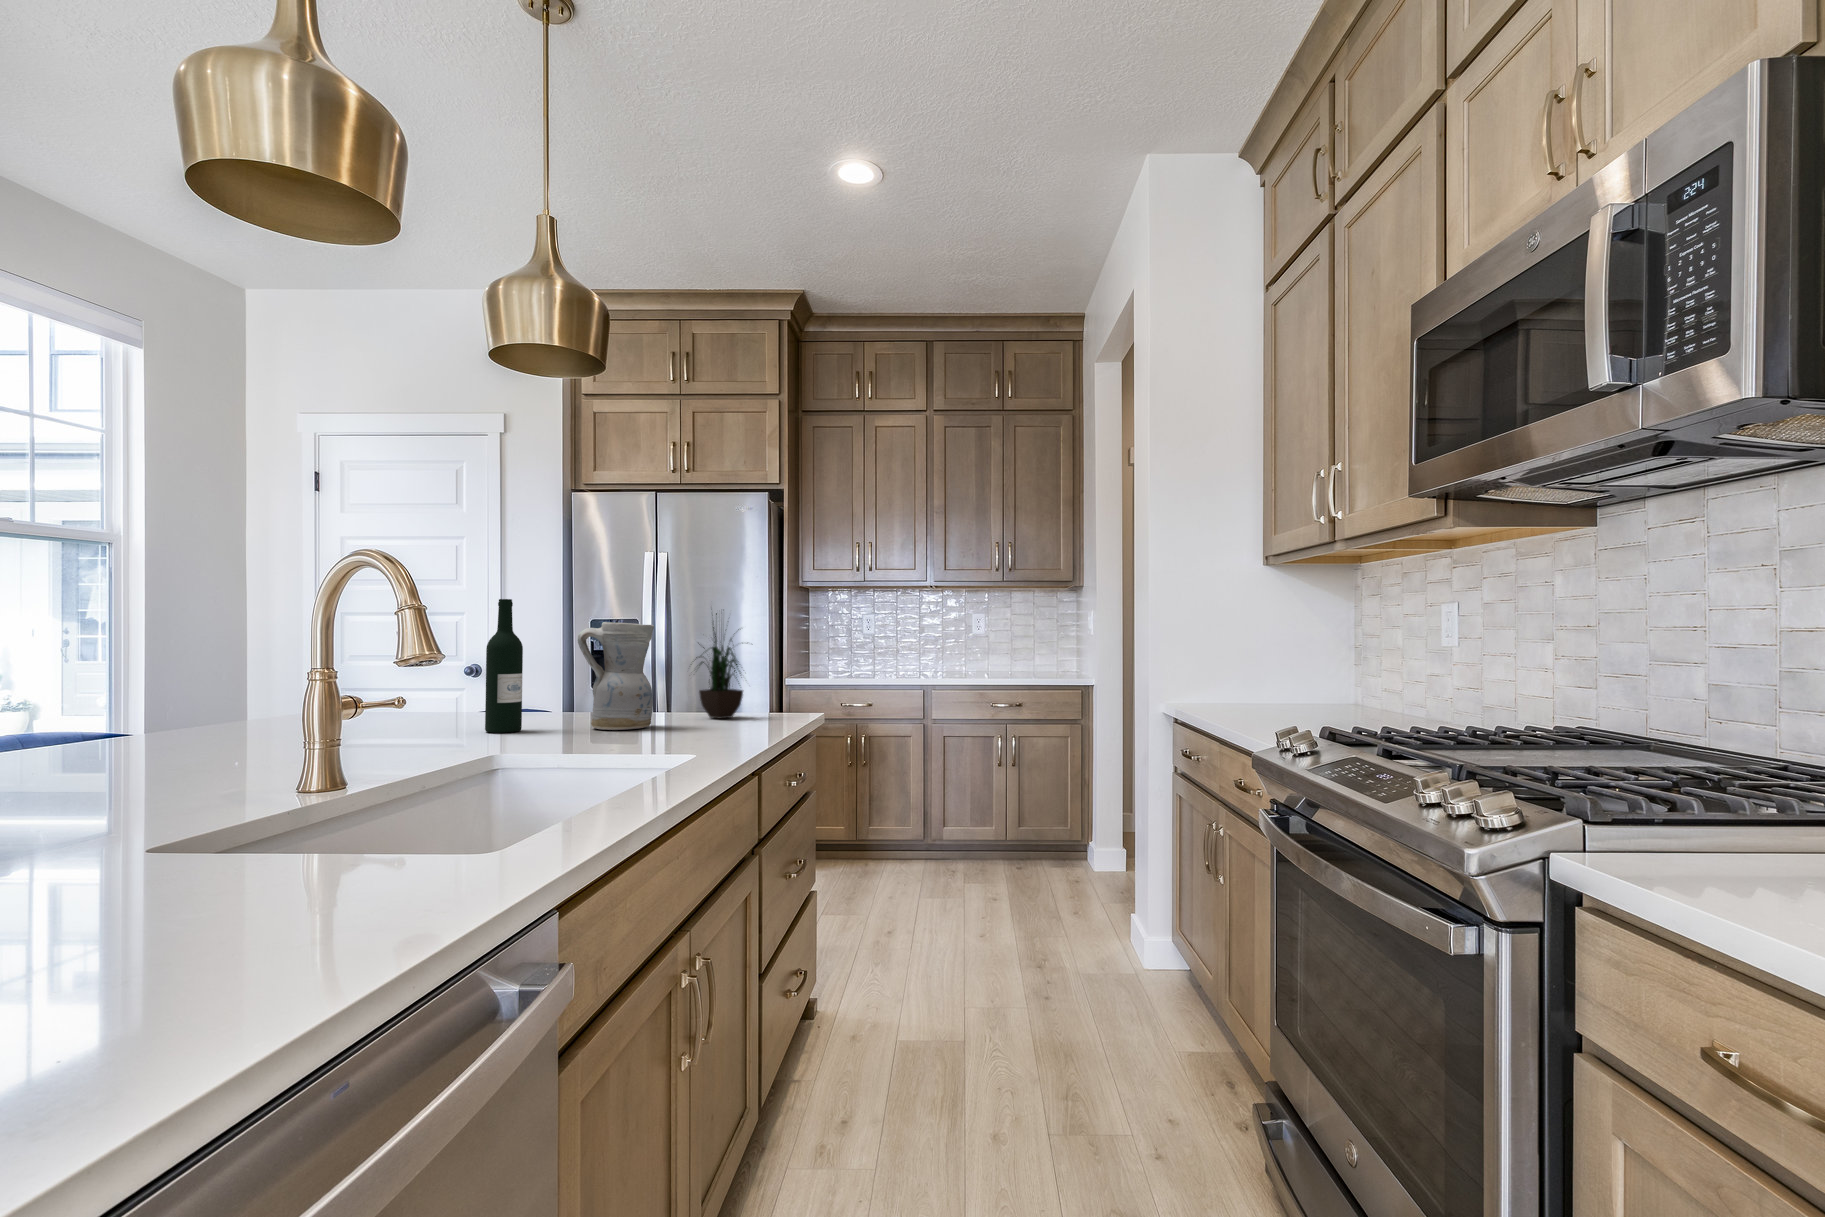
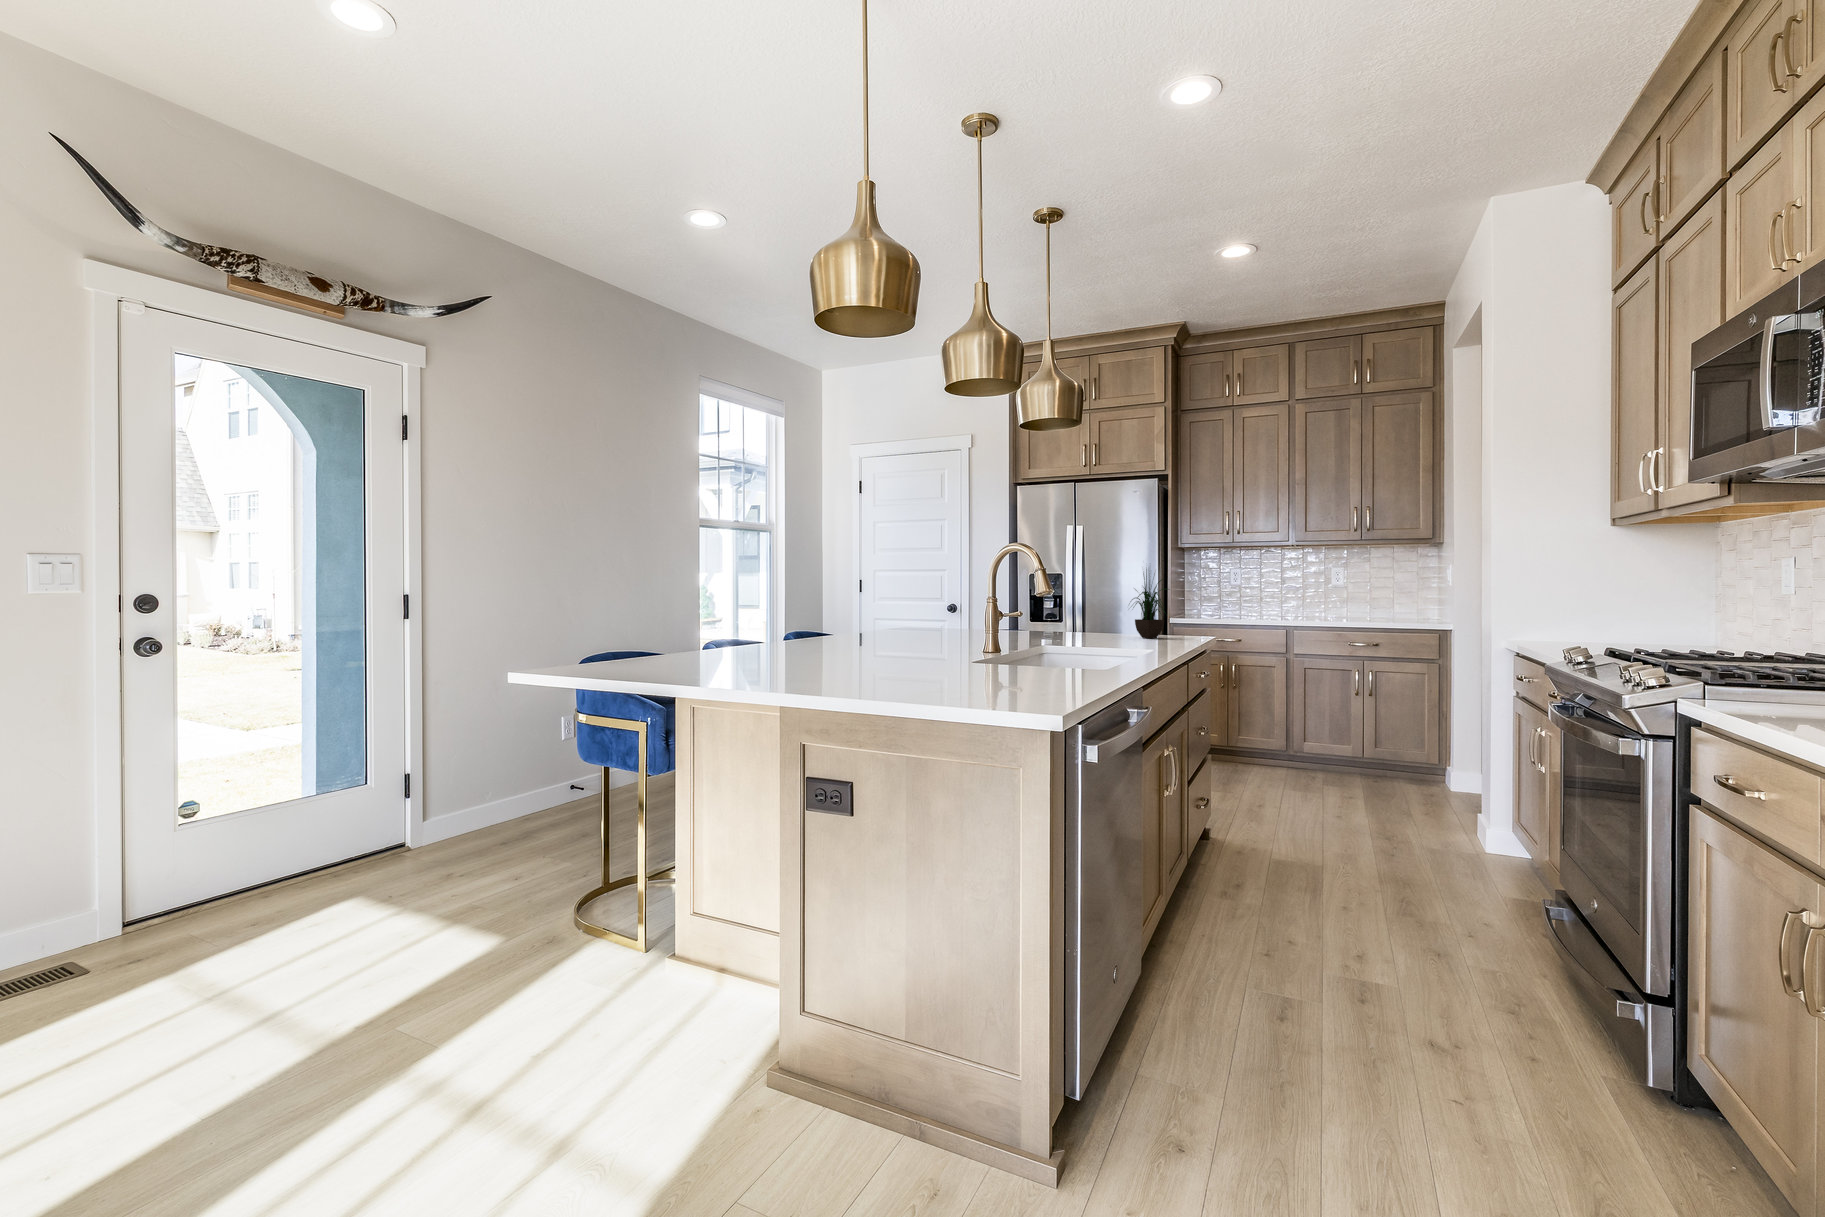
wine bottle: present [485,599,523,733] -> none [1016,562,1036,640]
ceramic pitcher: present [578,622,654,730] -> none [1067,575,1113,641]

